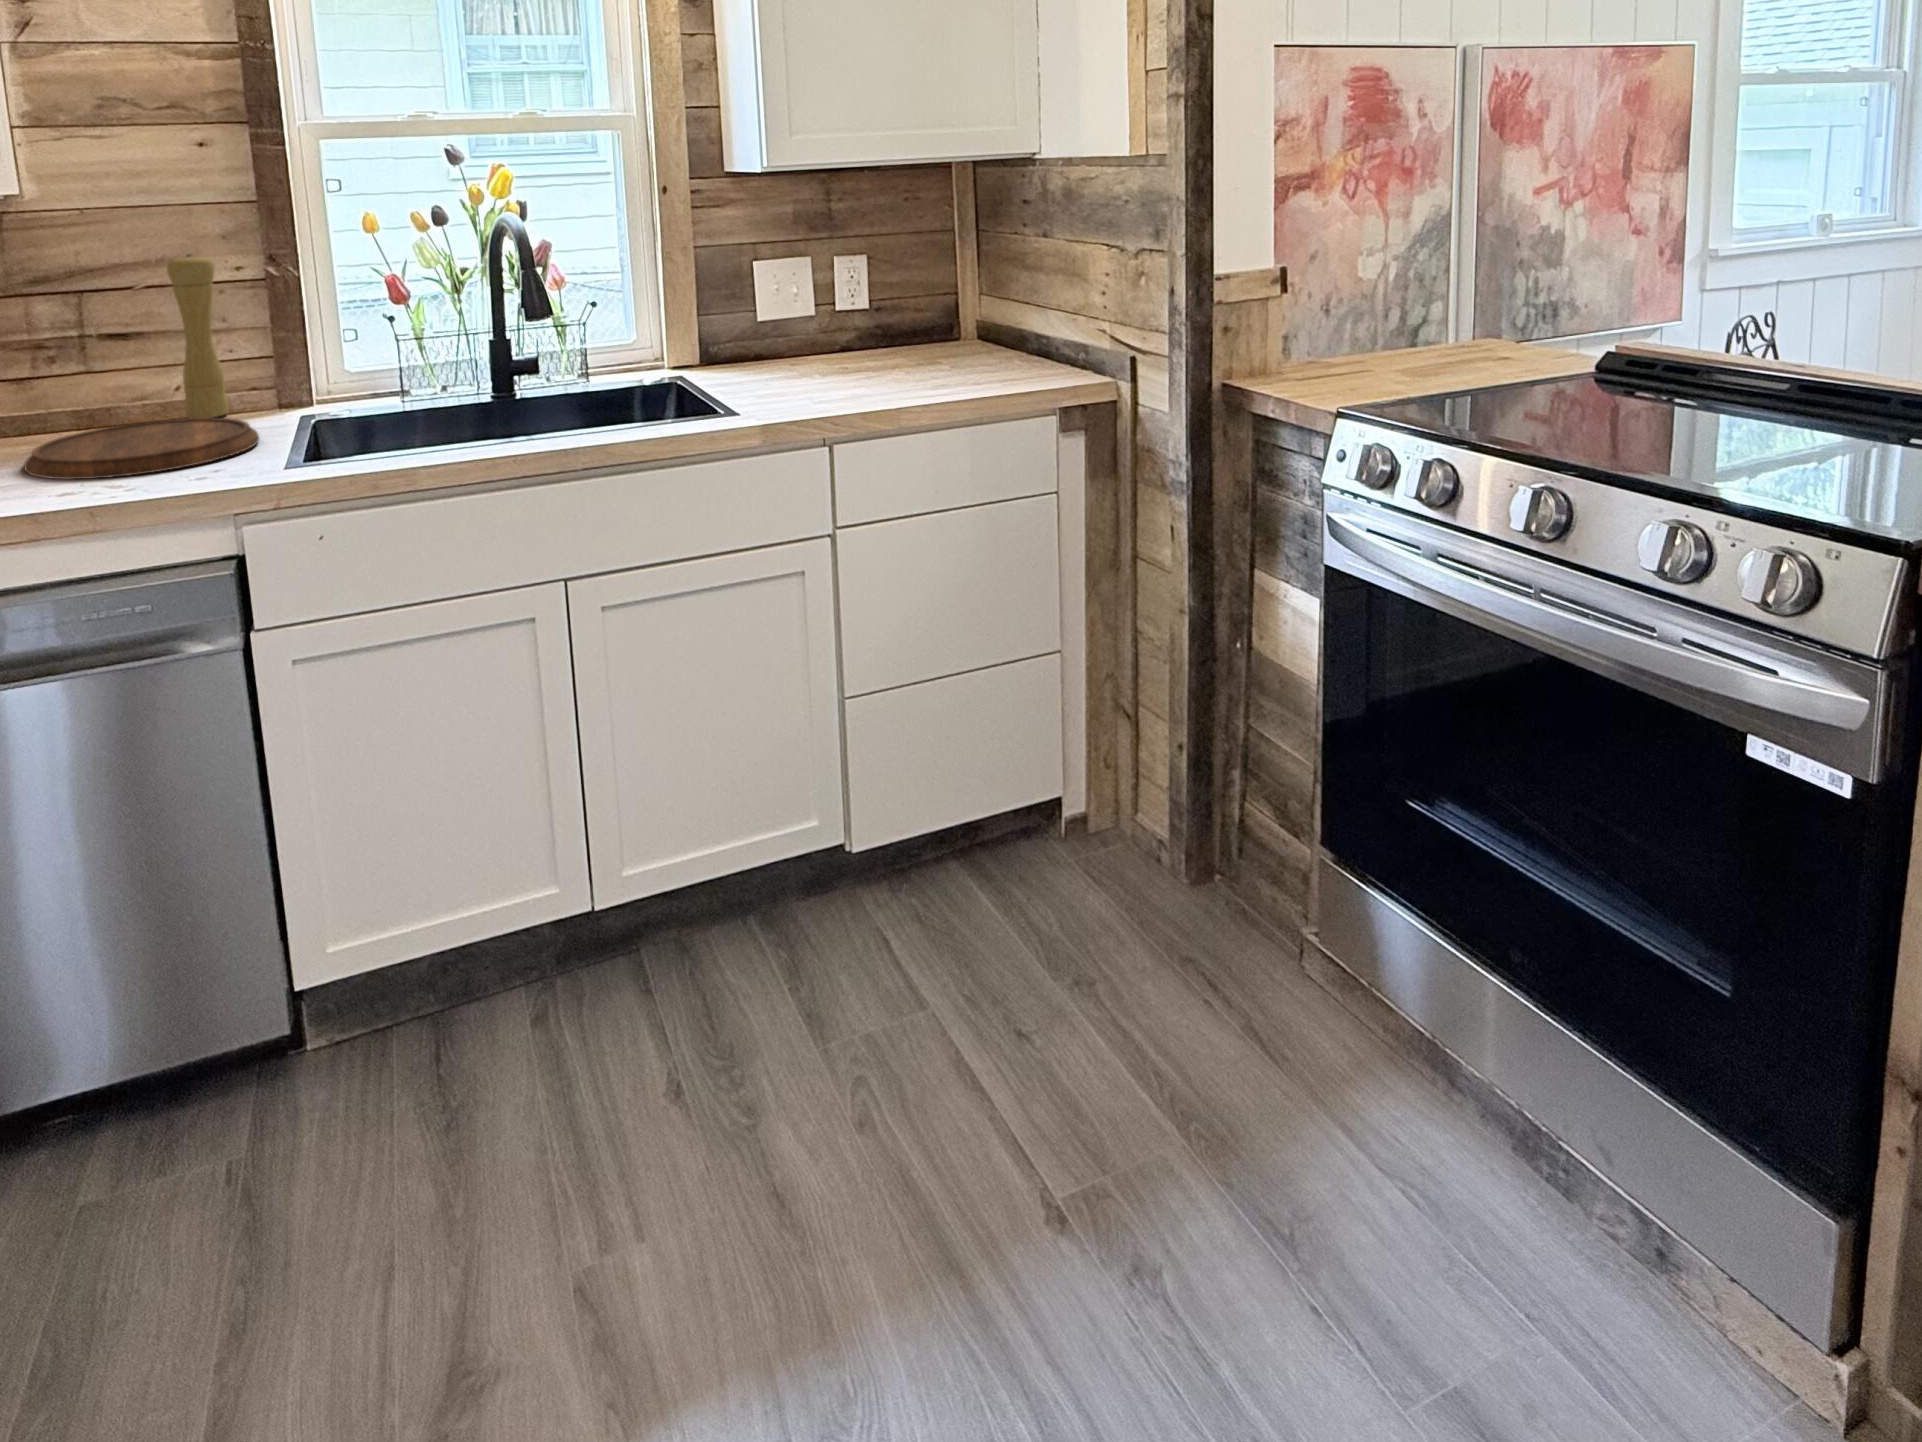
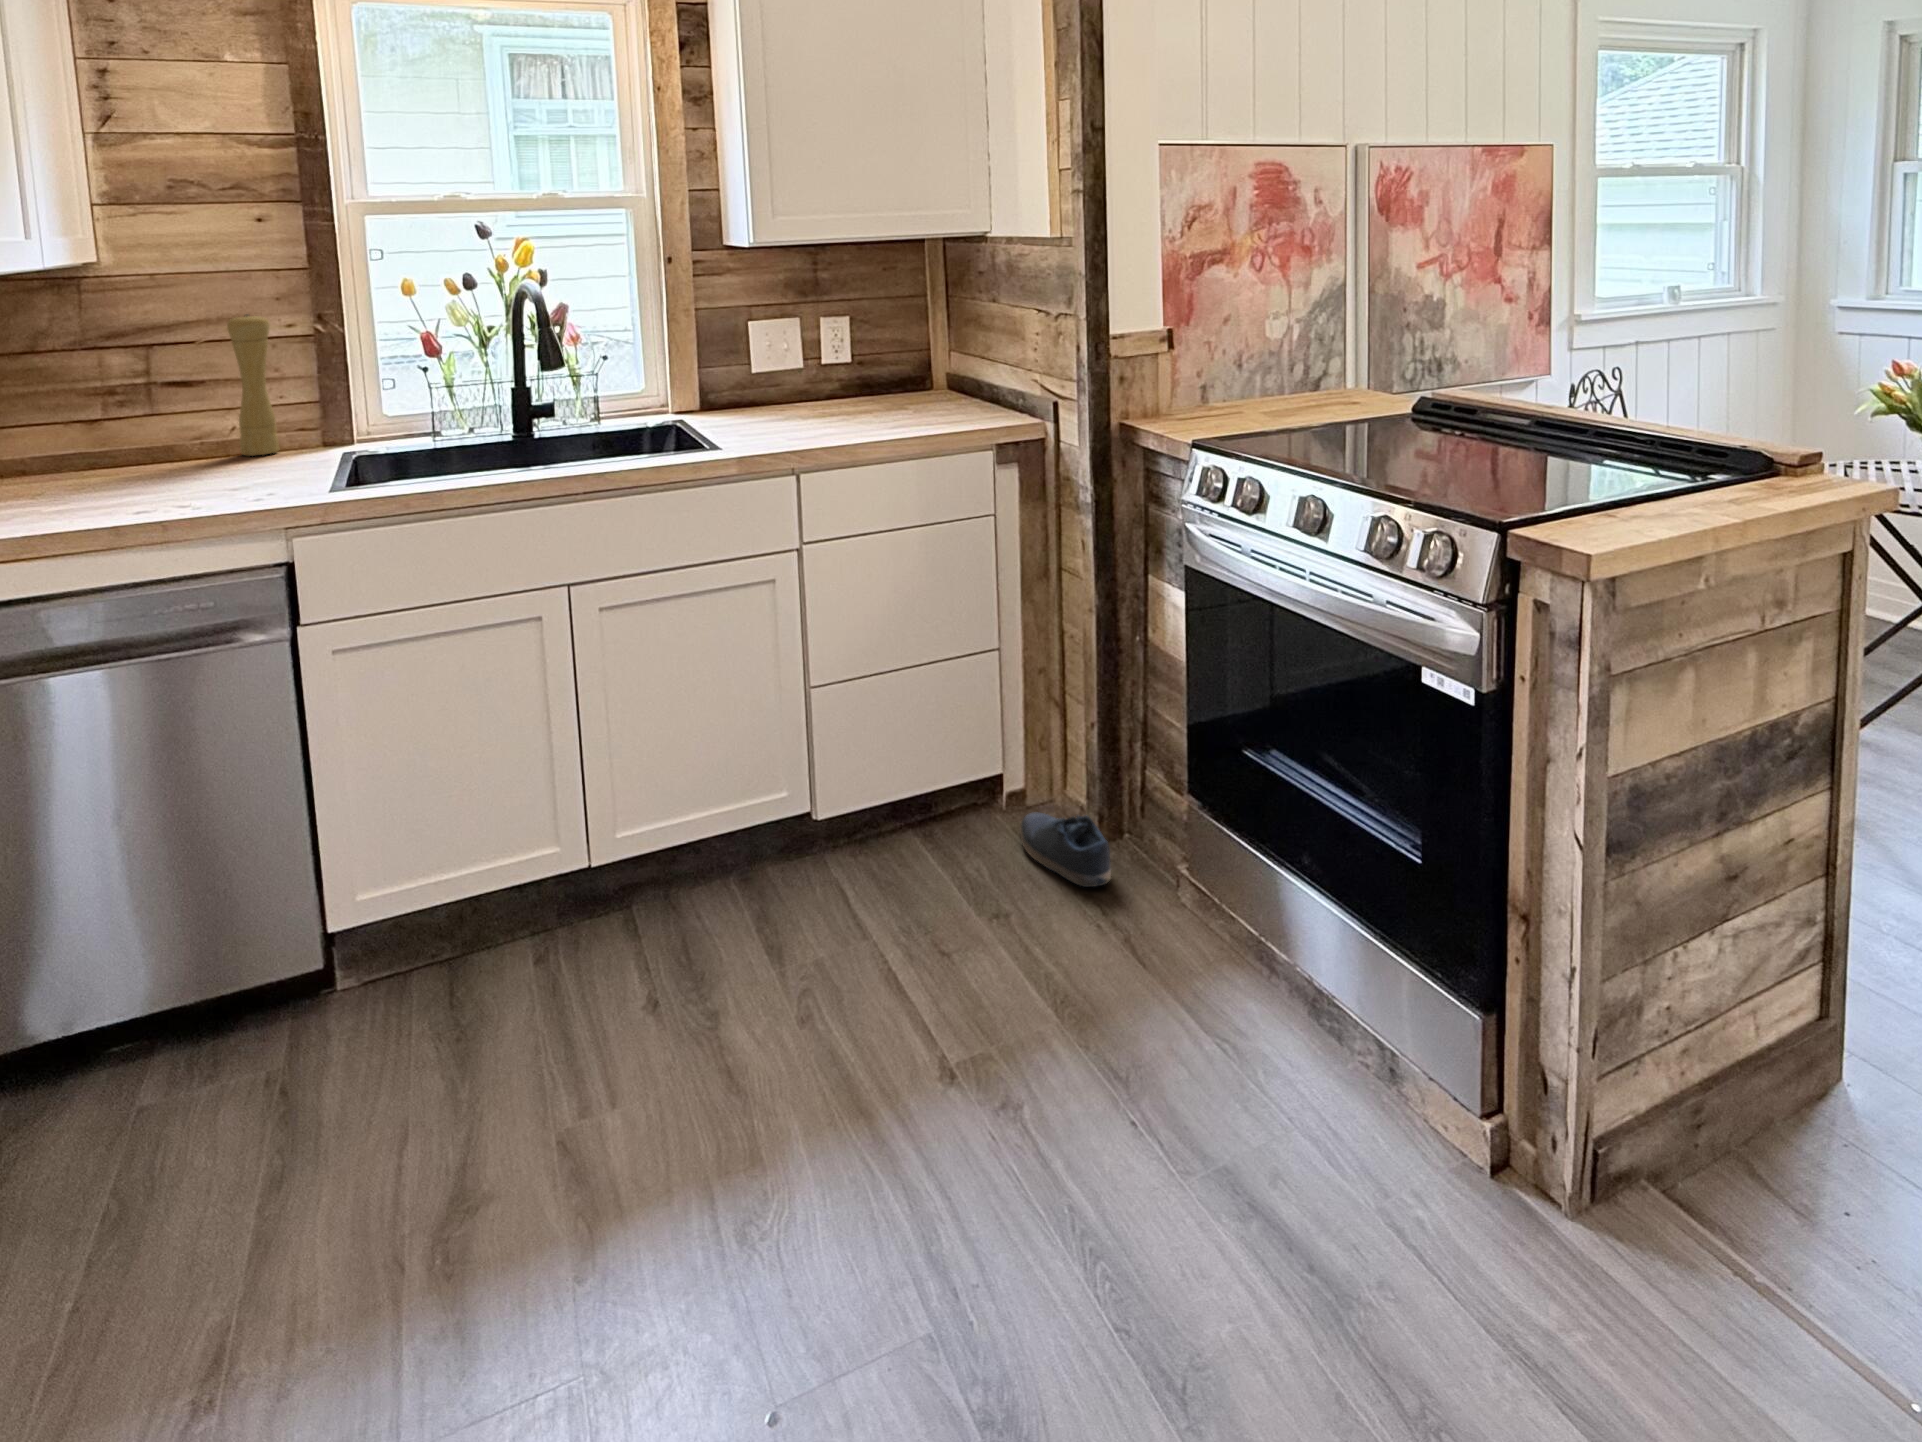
cutting board: present [24,418,259,479] -> none [101,453,306,502]
shoe: none [1086,845,1210,946] -> present [1019,813,1111,887]

